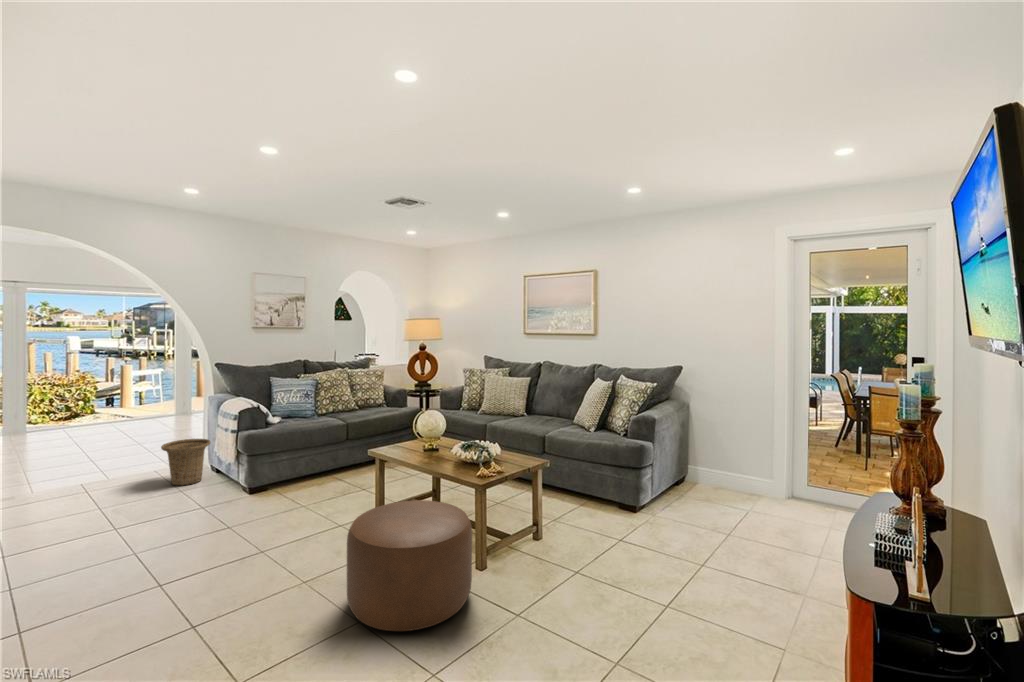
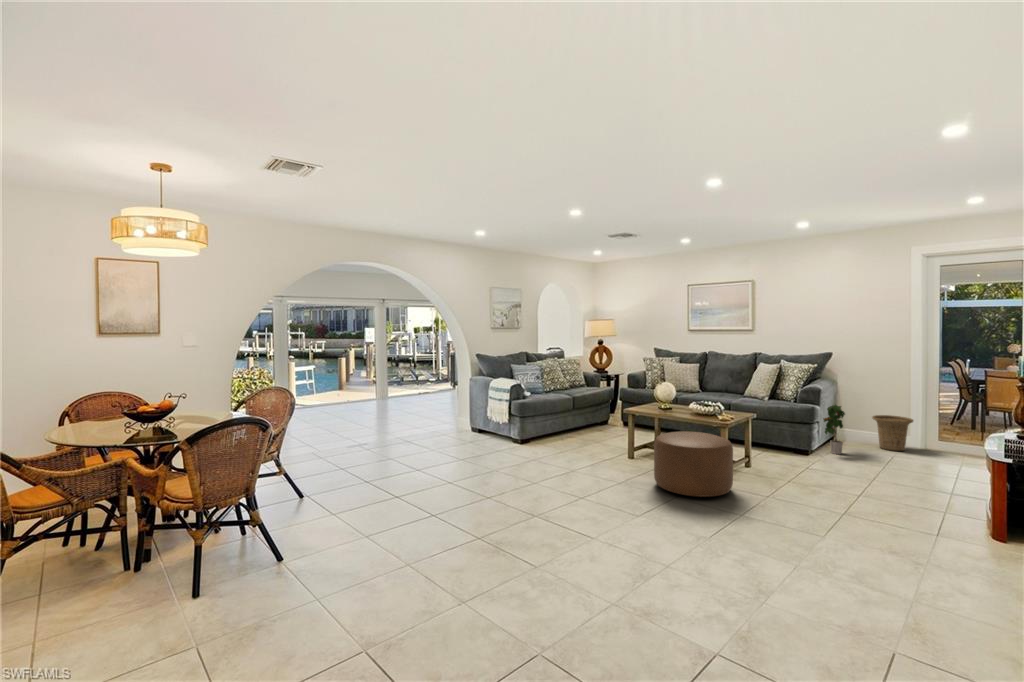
basket: present [161,439,210,486] -> present [872,415,913,451]
potted plant: none [654,440,686,509] -> present [823,405,845,454]

